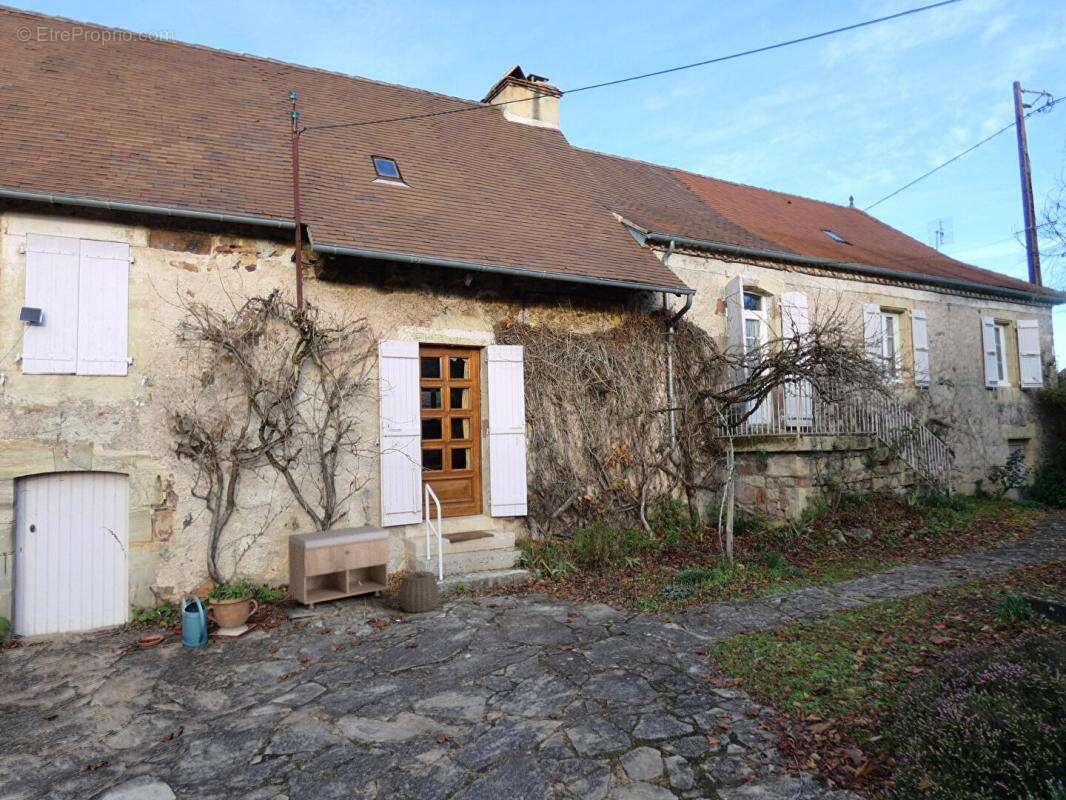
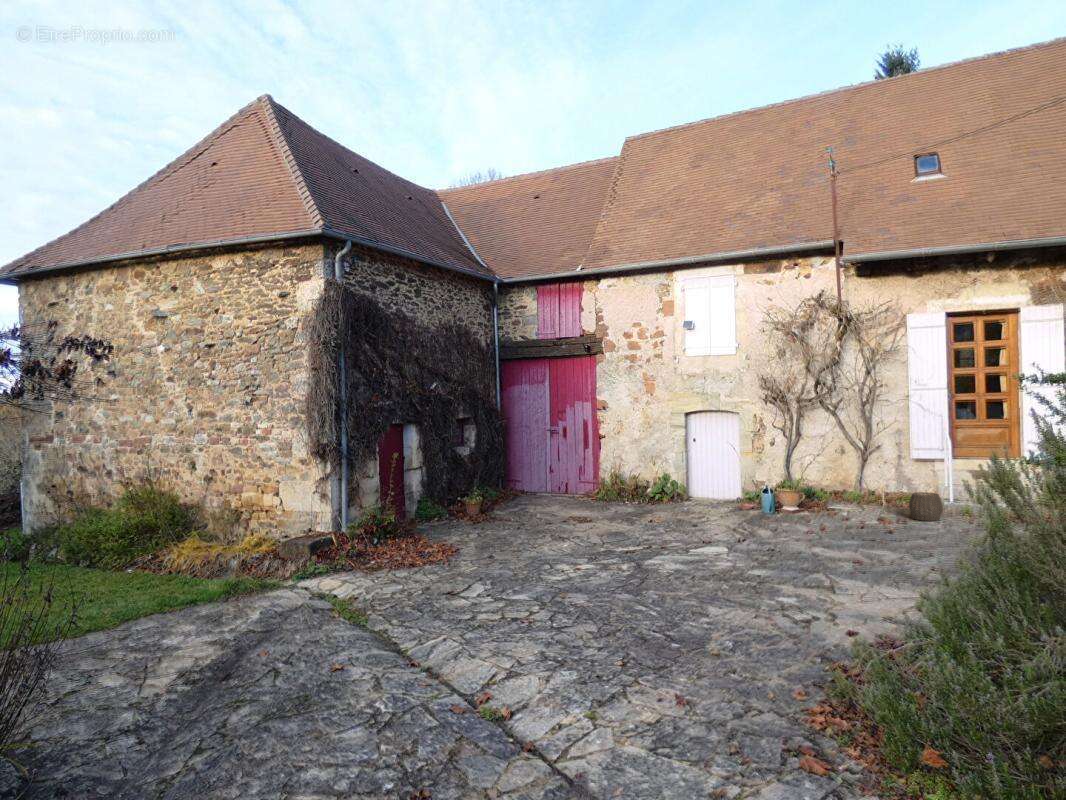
storage bench: present [288,525,389,609] -> none [835,457,910,508]

